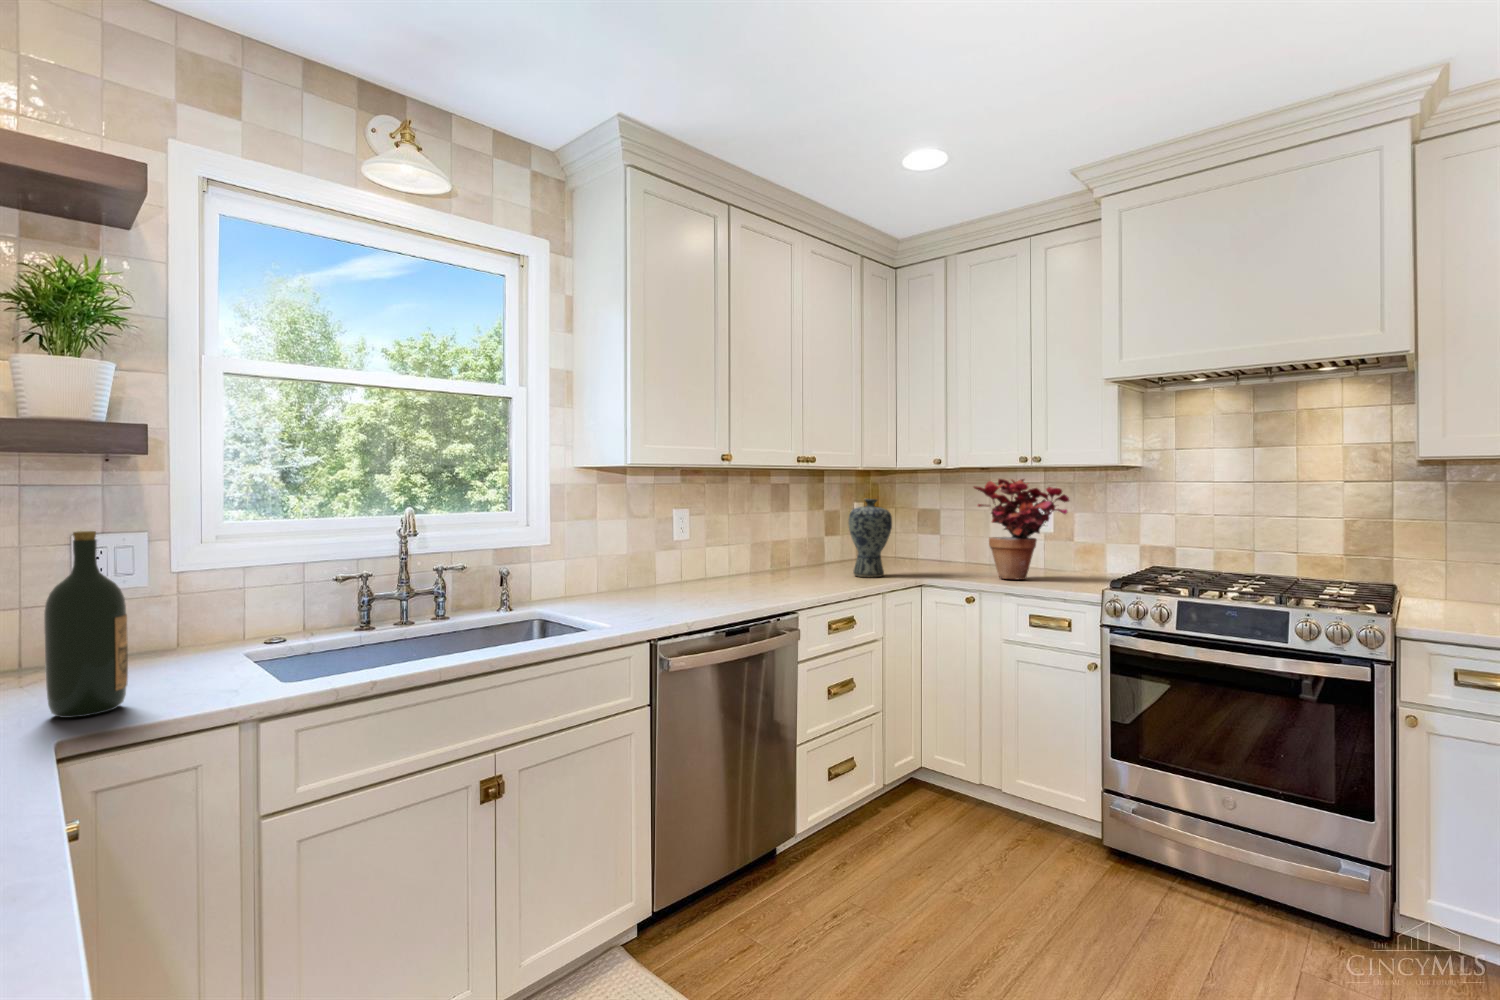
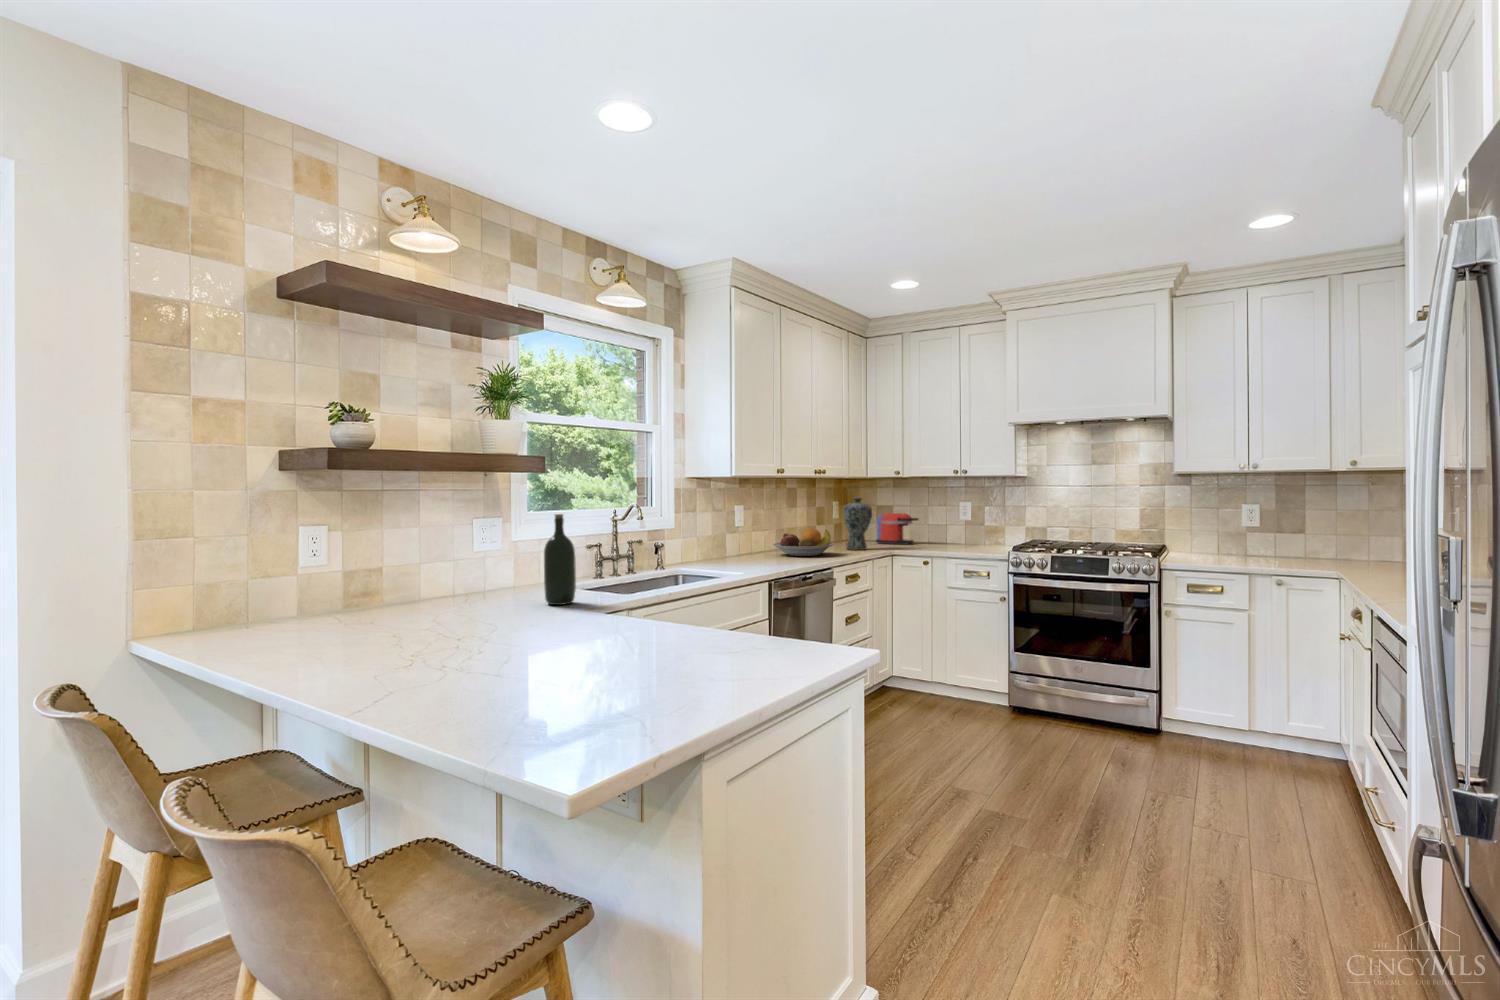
potted plant: present [974,479,1069,579] -> none [925,484,986,549]
coffee maker: none [911,521,974,568] -> present [876,513,919,544]
fruit bowl: none [727,546,821,588] -> present [773,529,834,556]

